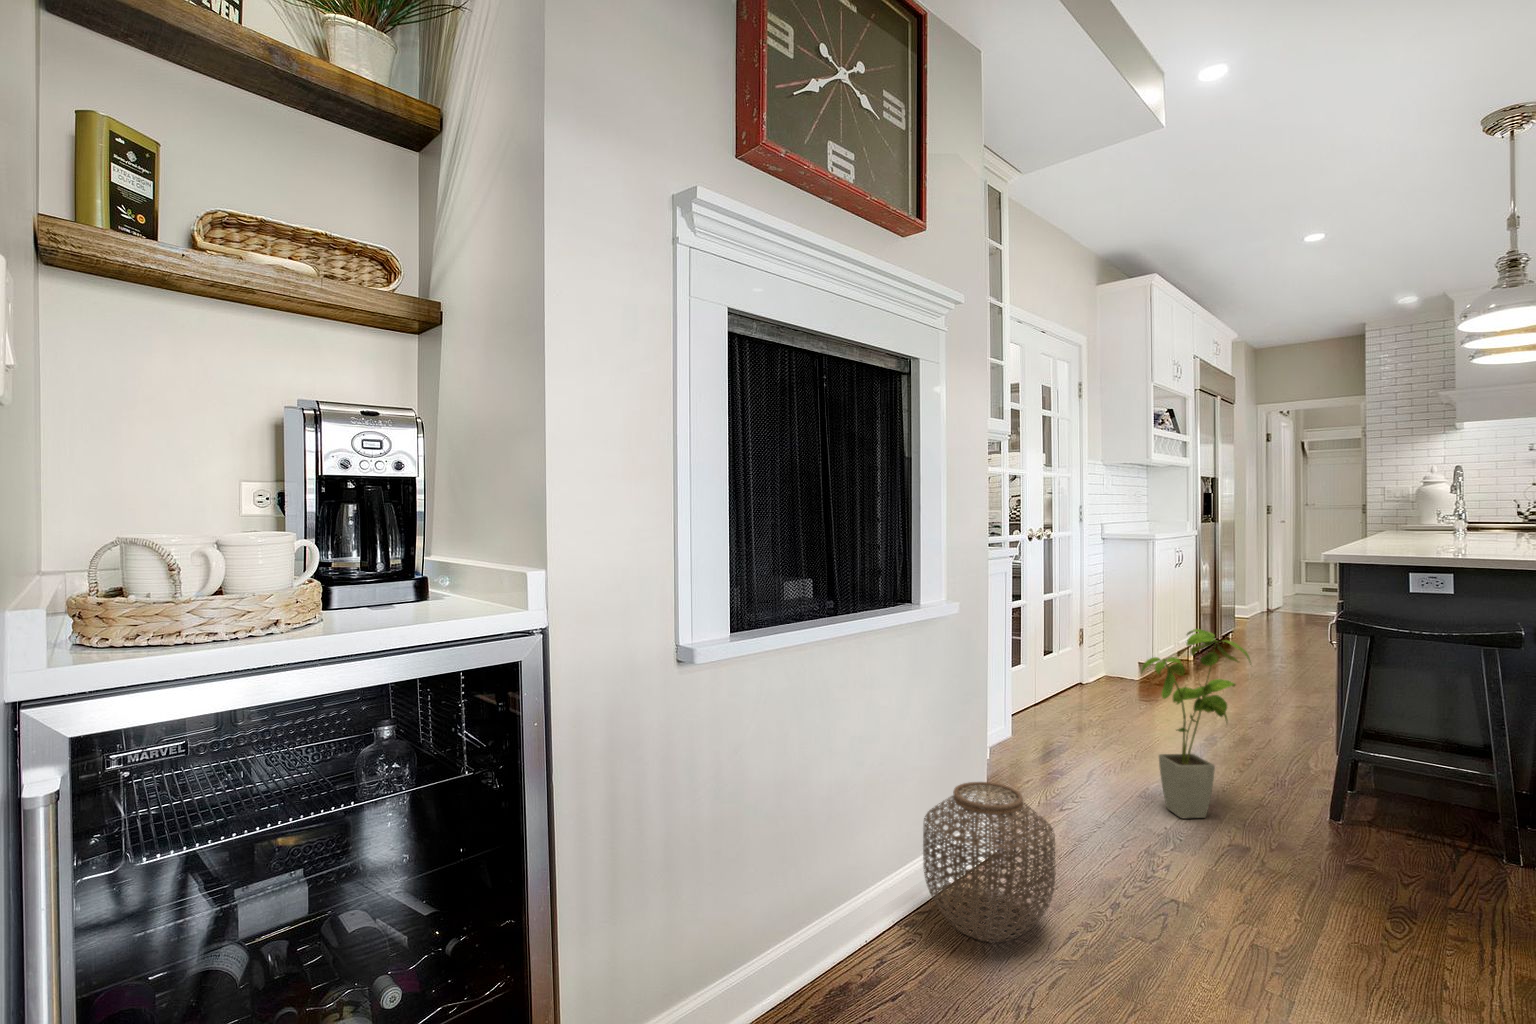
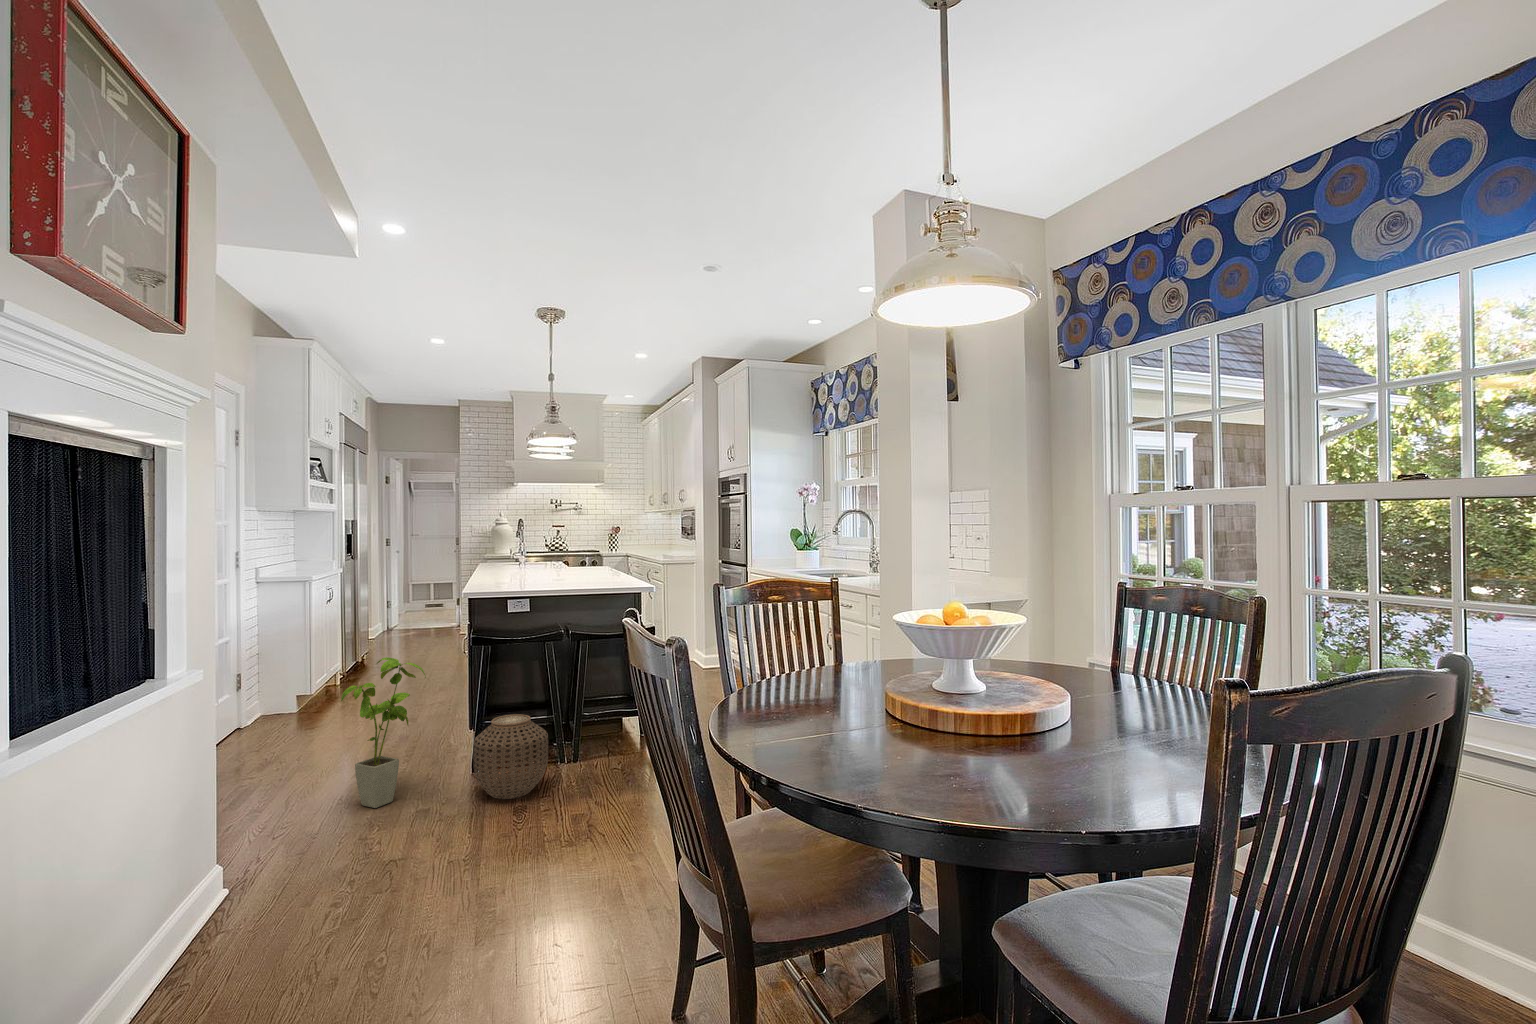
woven basket: present [923,782,1055,942] -> present [473,714,548,799]

